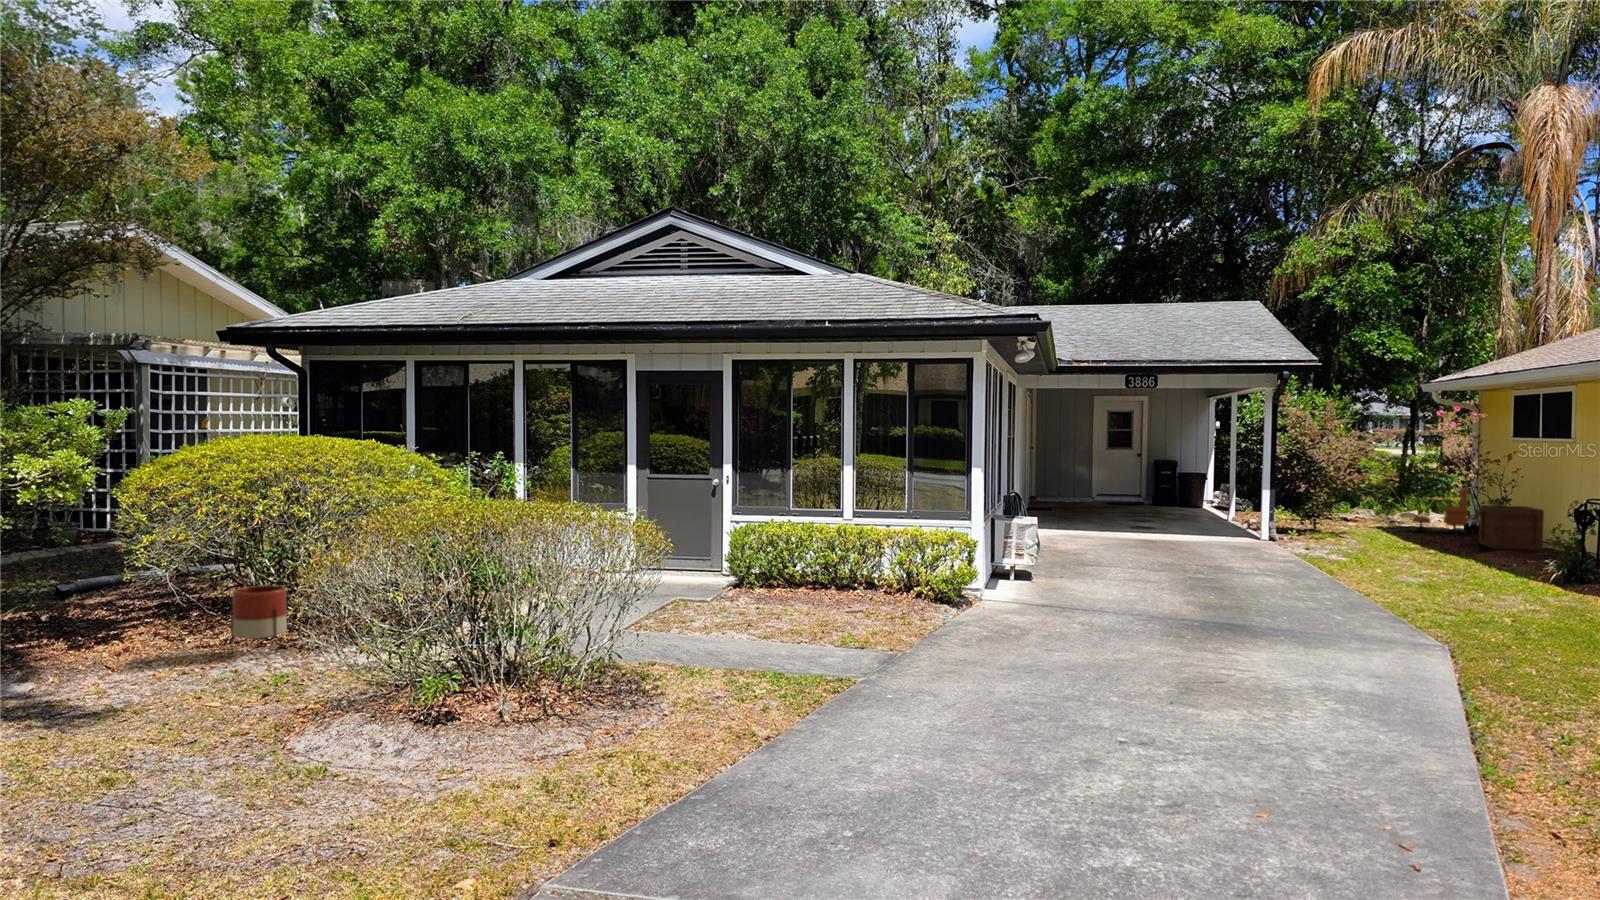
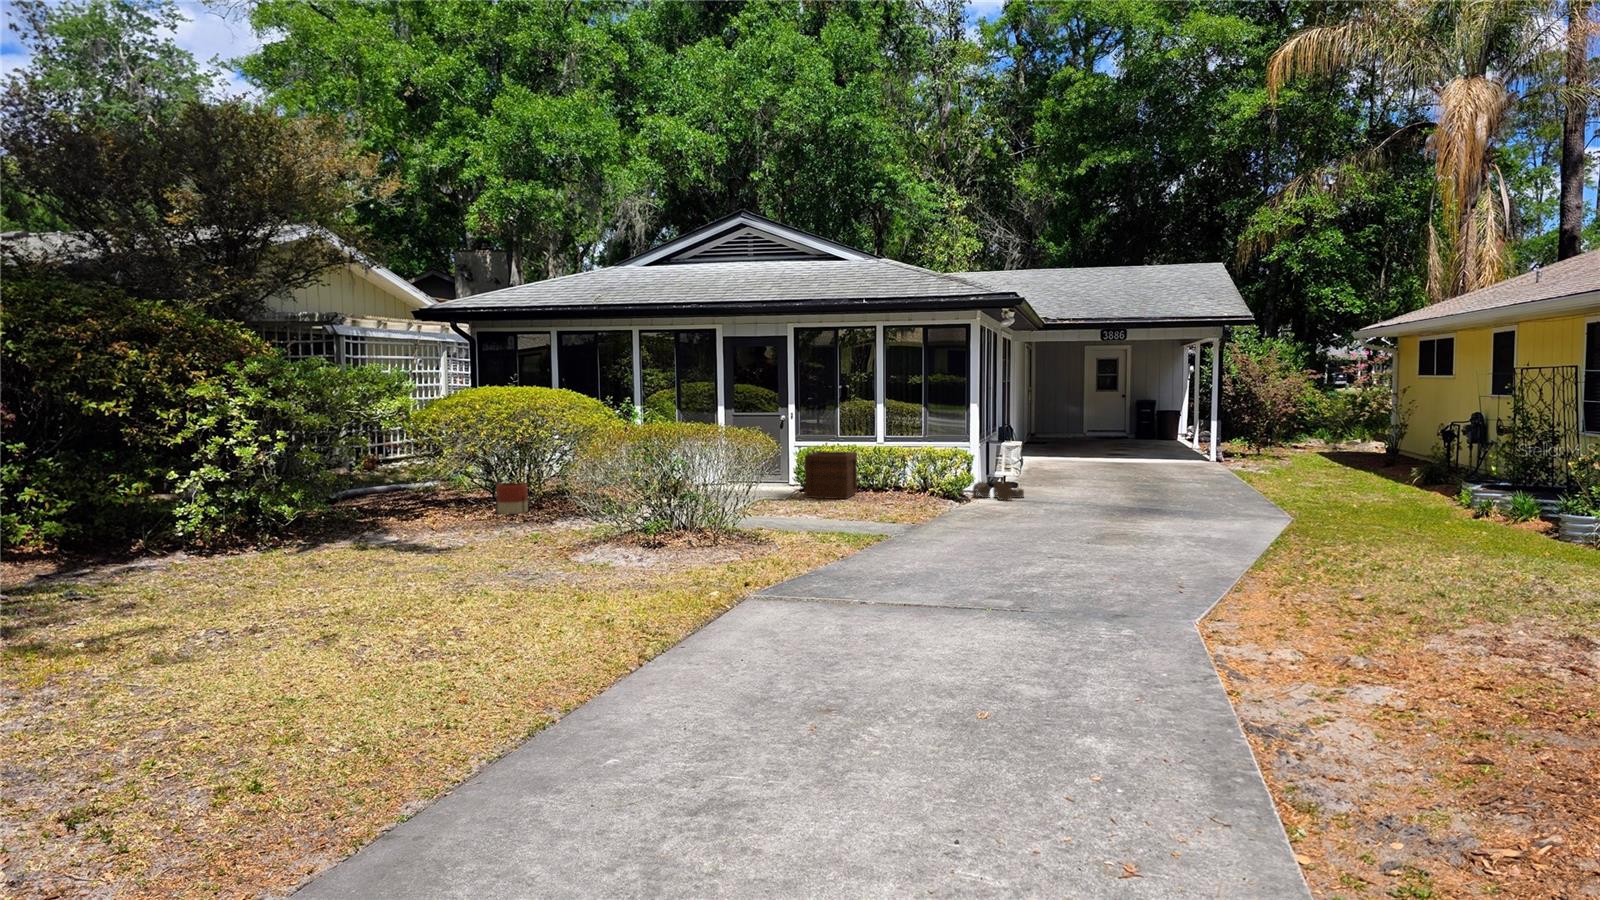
lounge chair: present [1412,488,1469,535] -> none [1334,418,1384,456]
wooden crate: present [1479,505,1544,551] -> present [805,451,857,499]
woven basket: none [975,577,1049,609] -> present [972,482,1024,501]

